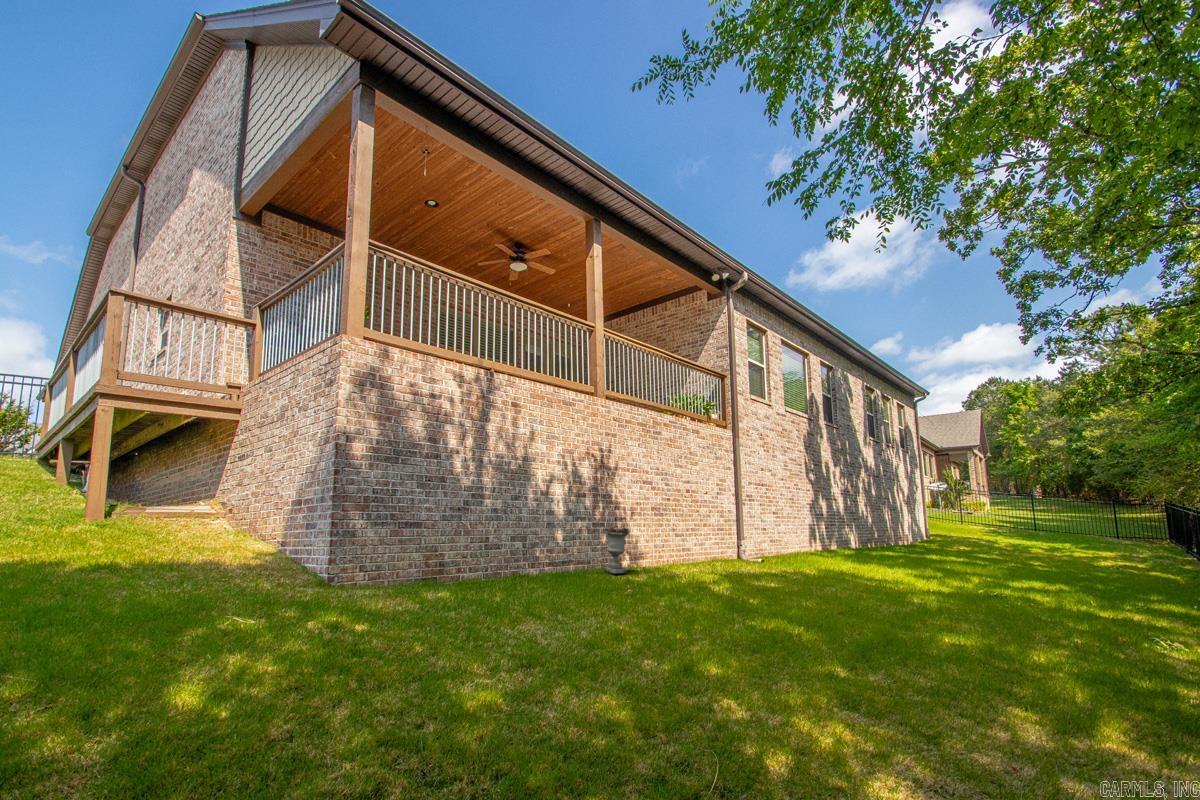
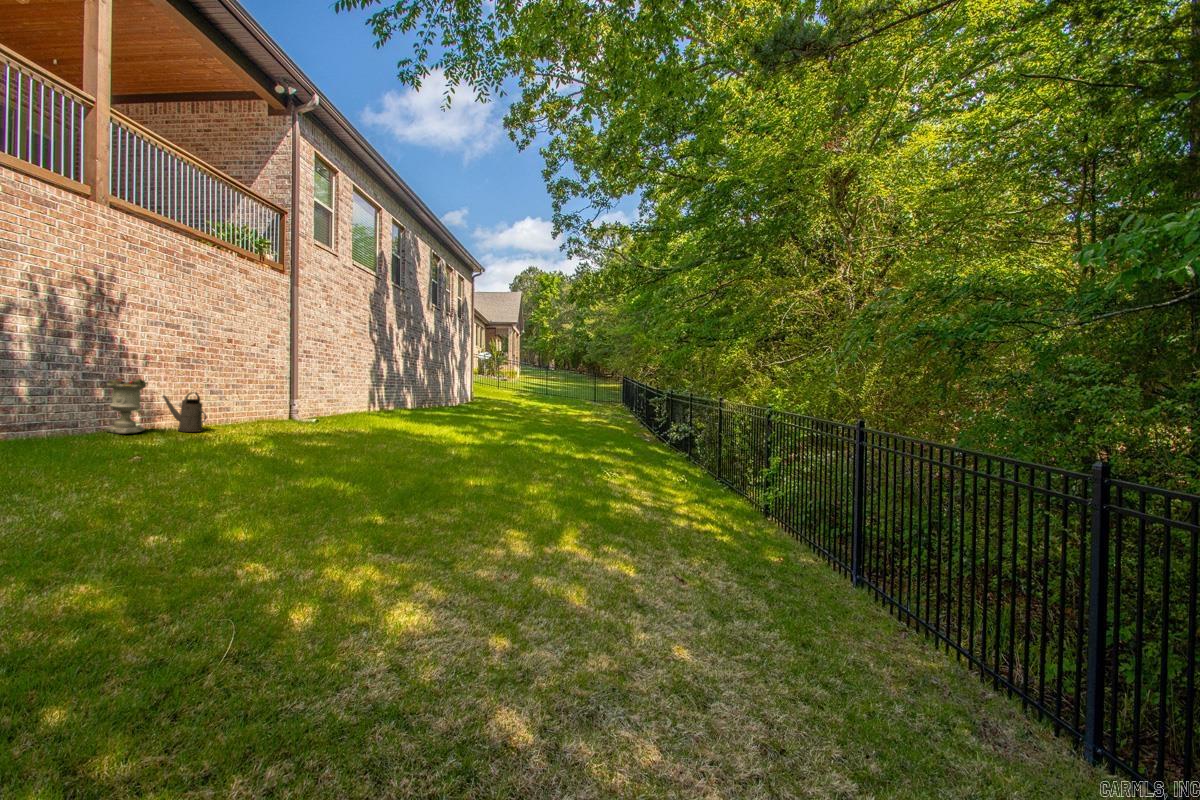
watering can: none [640,539,669,575] -> present [163,392,207,432]

